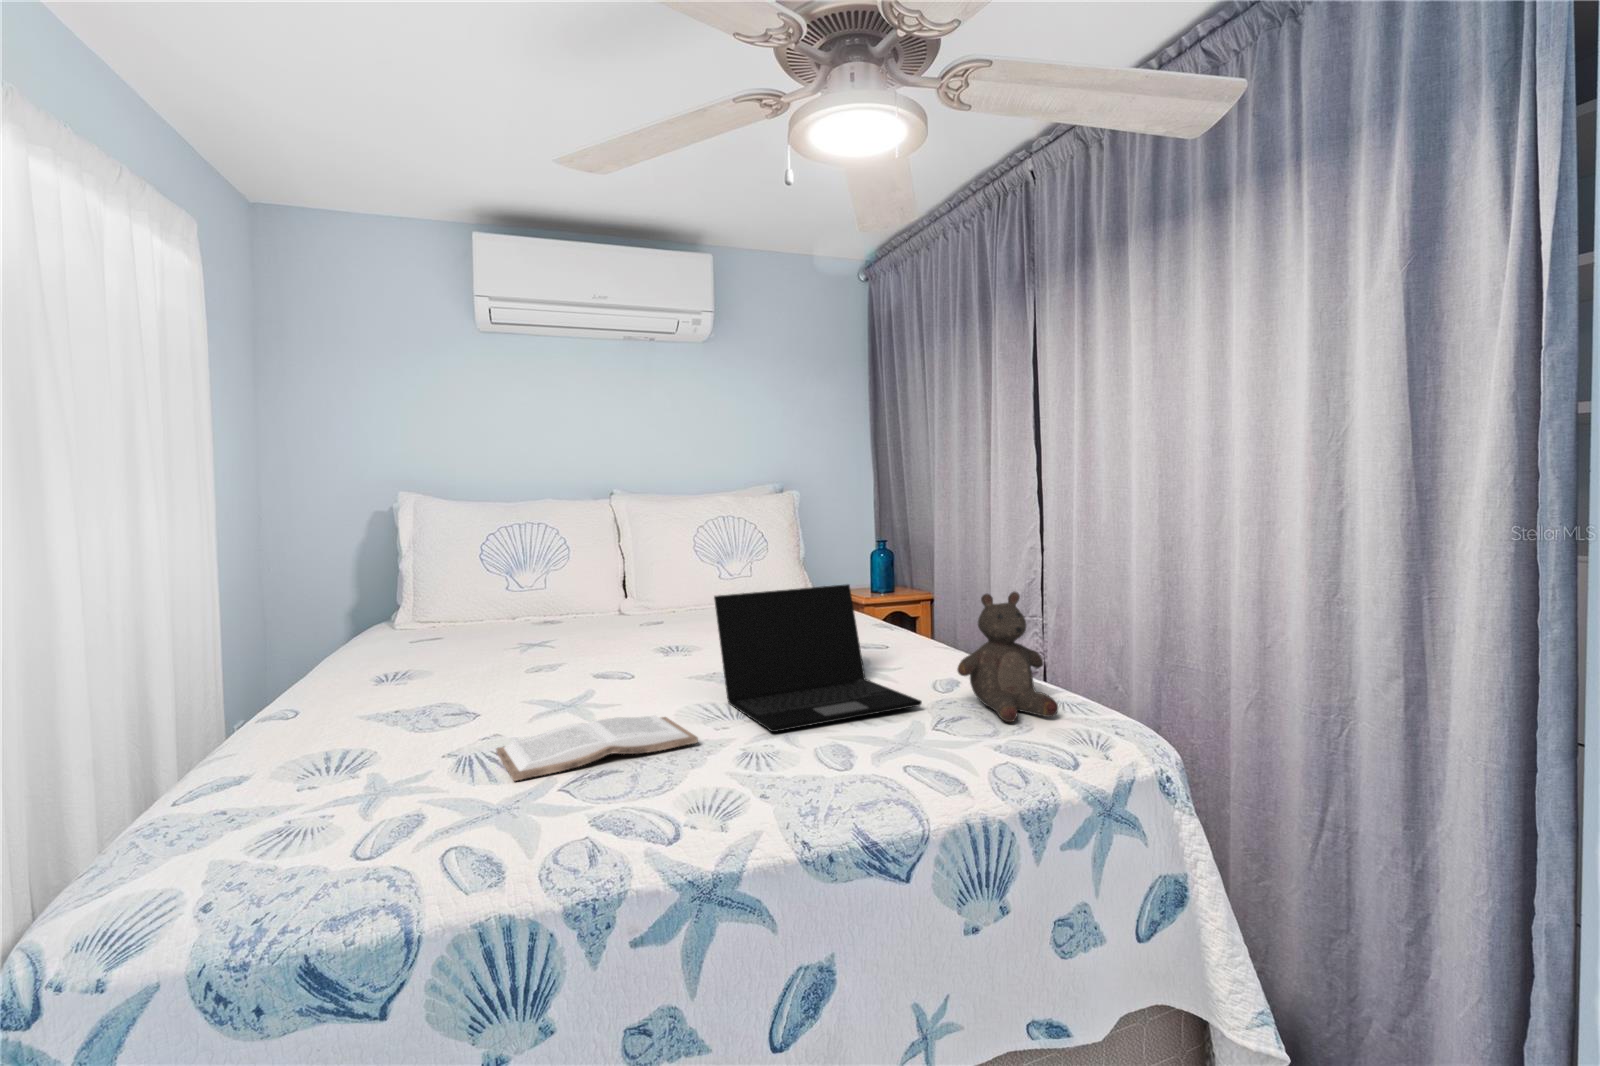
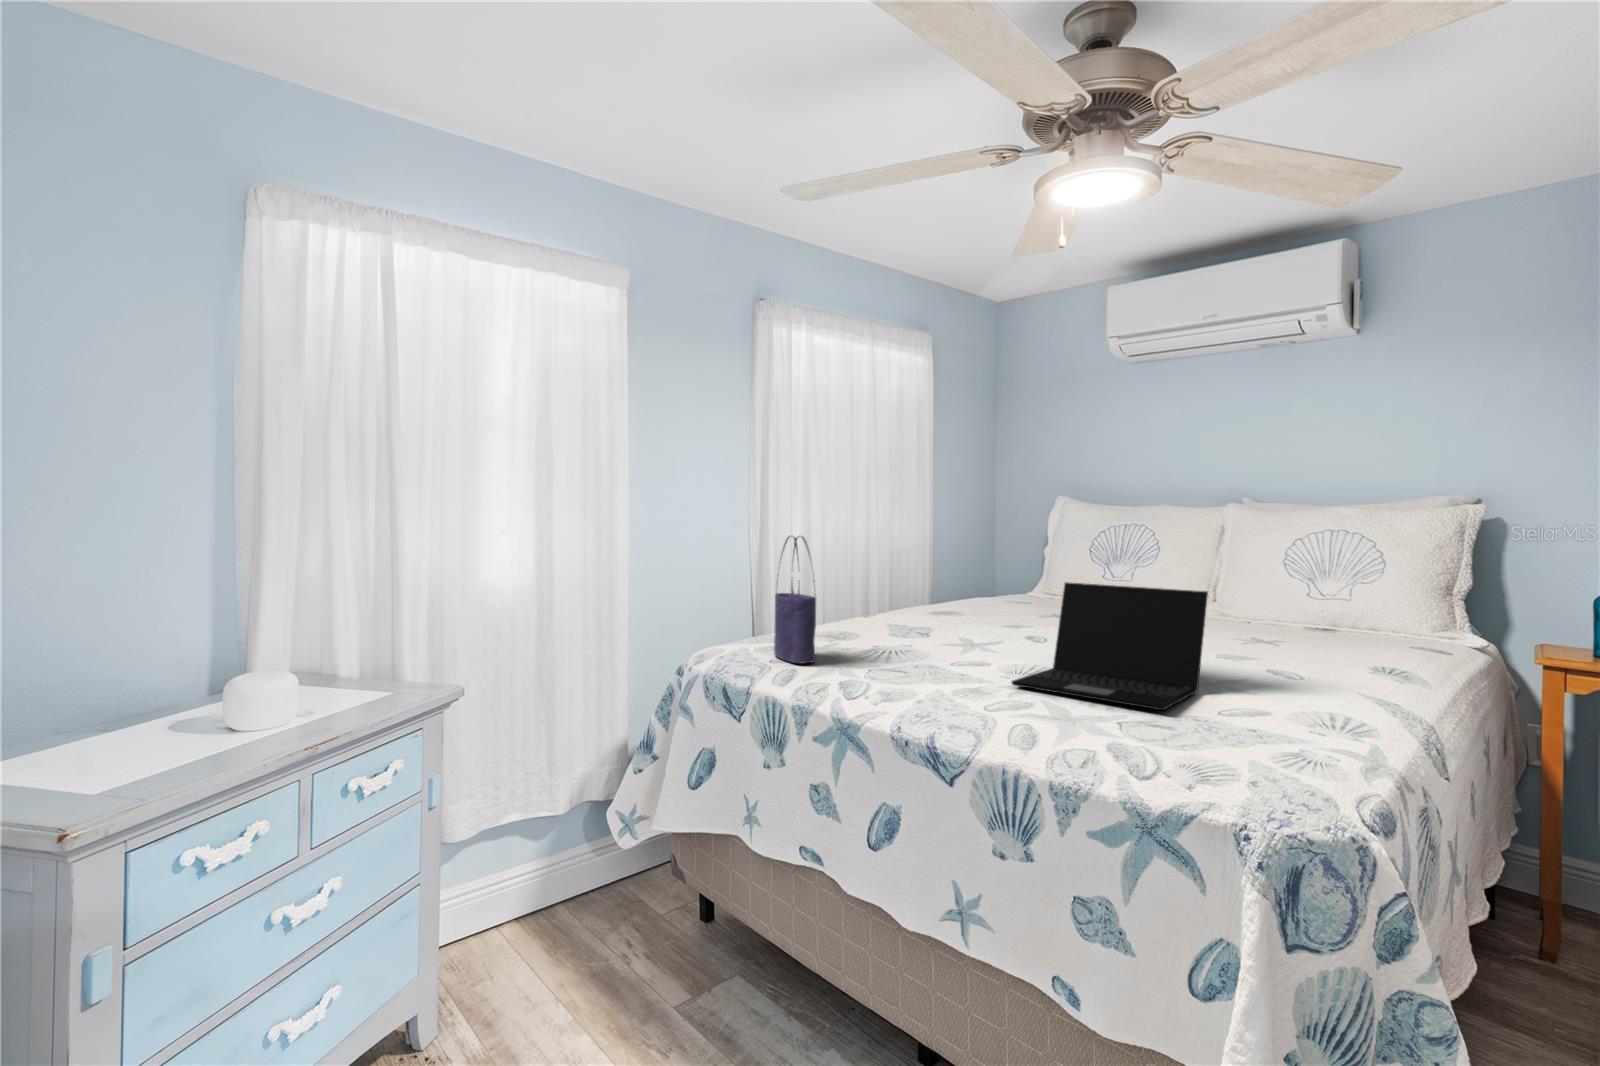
tote bag: none [341,577,474,840] -> present [774,536,816,664]
stuffed bear: present [957,592,1058,722] -> none [1195,608,1320,757]
book: present [497,715,698,781] -> none [857,647,988,675]

